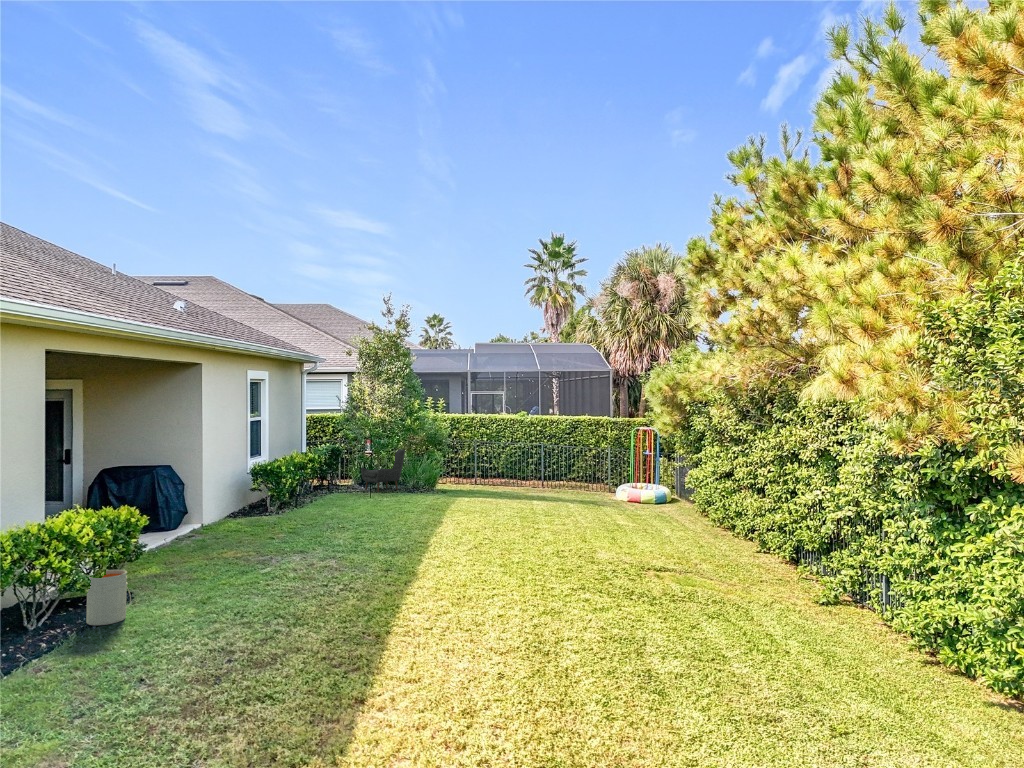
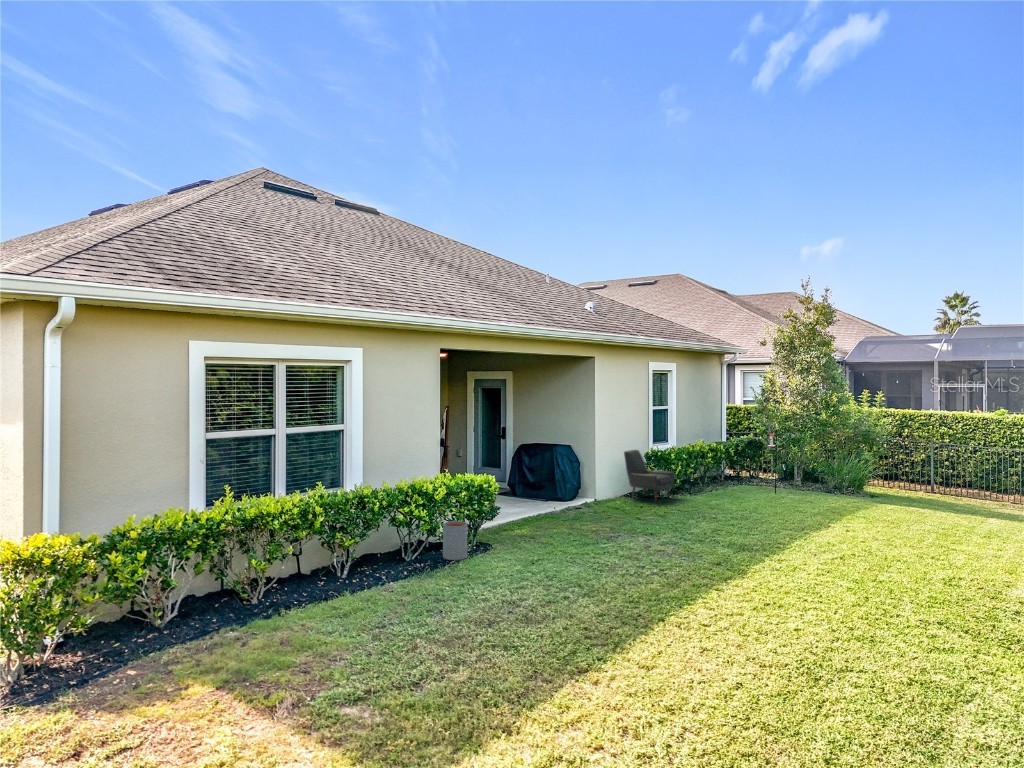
chair: present [361,449,405,492] -> present [624,450,674,501]

